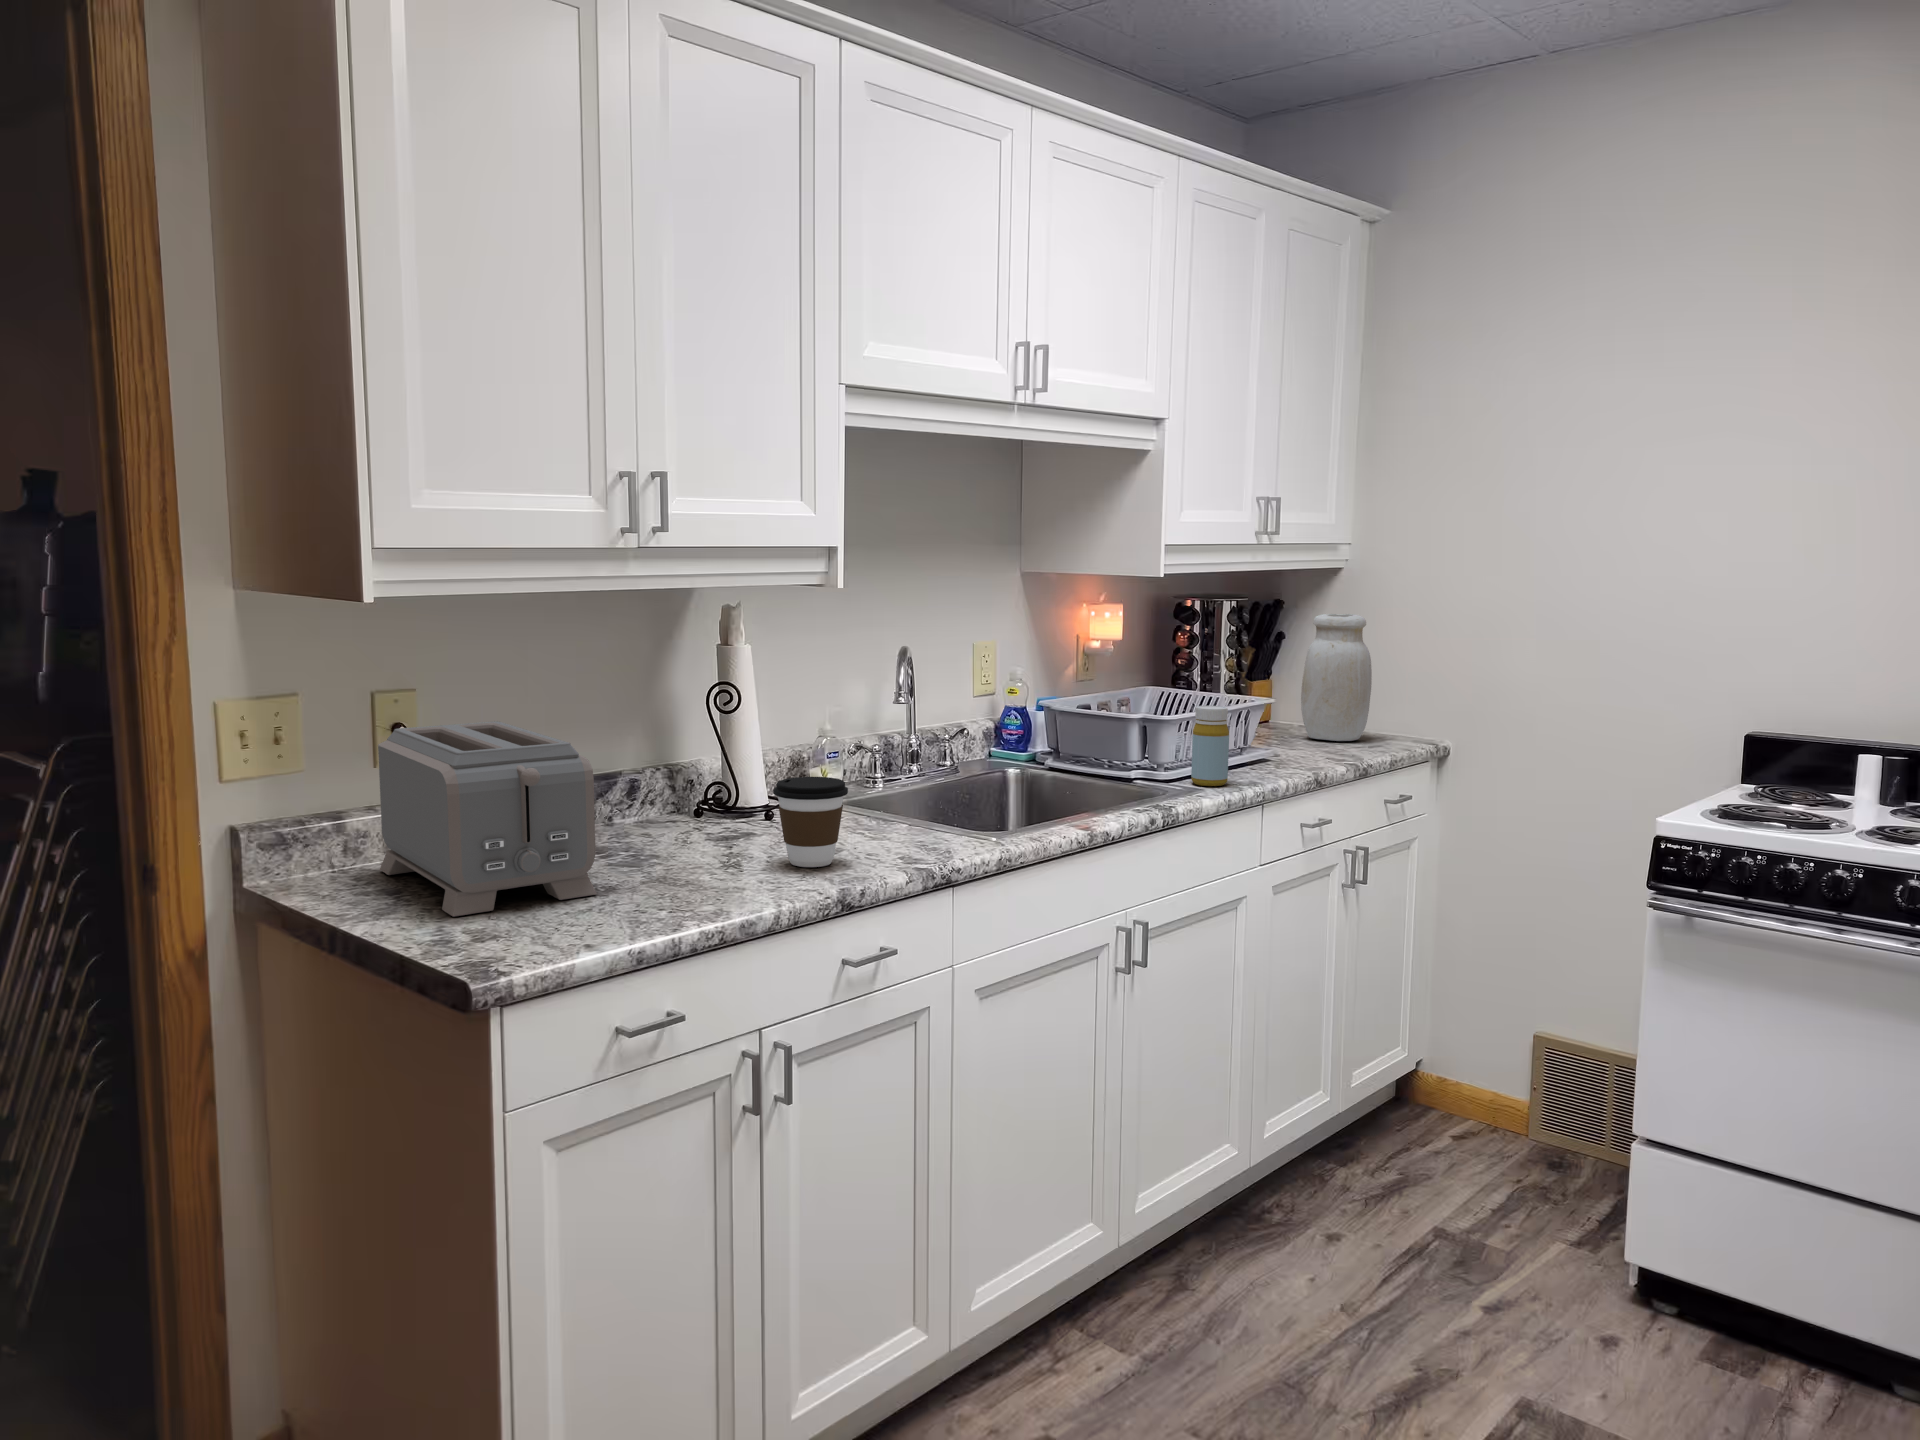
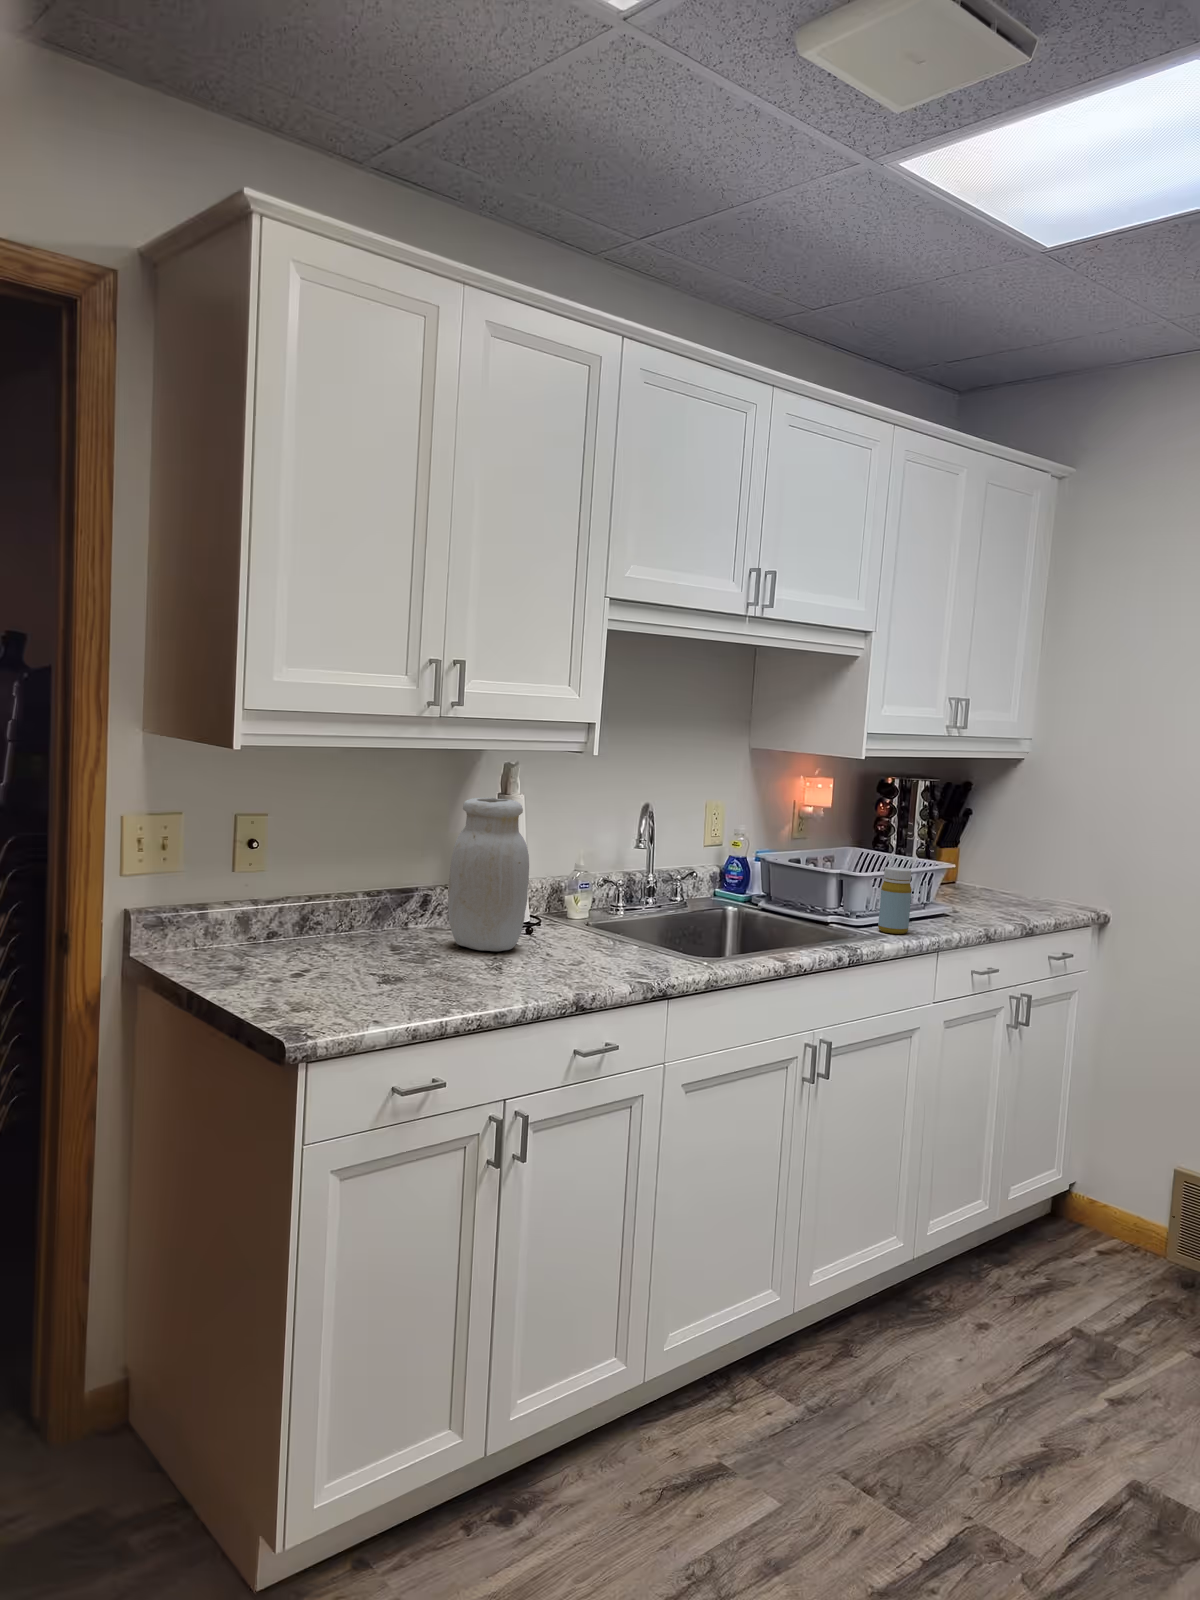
jar: present [1301,614,1372,741] -> present [448,798,529,951]
toaster: present [378,721,597,917] -> none [228,843,393,991]
coffee cup: present [773,777,848,867] -> none [531,903,590,974]

